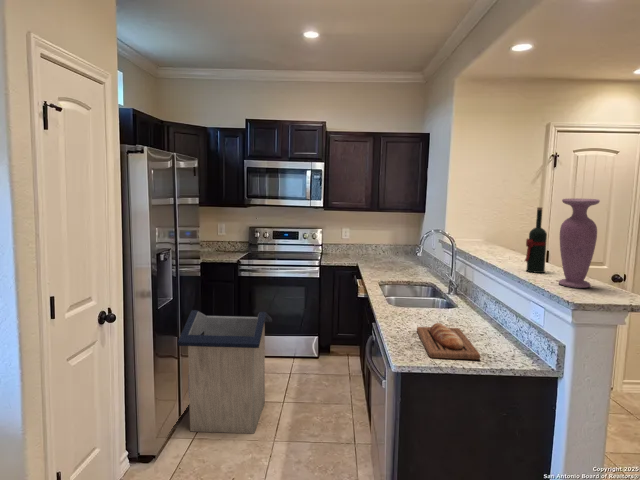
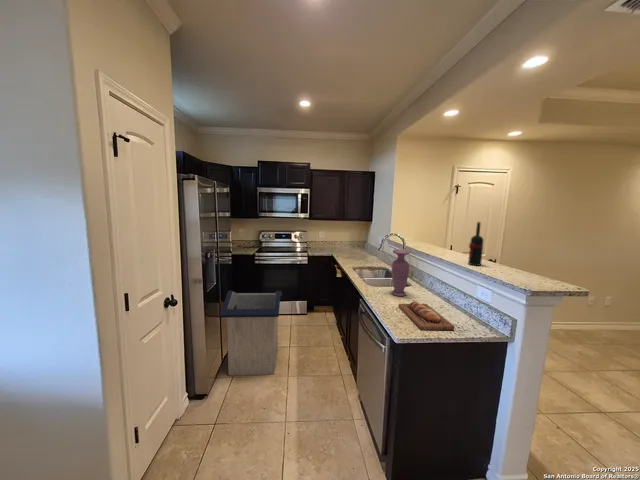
vase: present [559,198,600,288] -> present [391,249,410,296]

